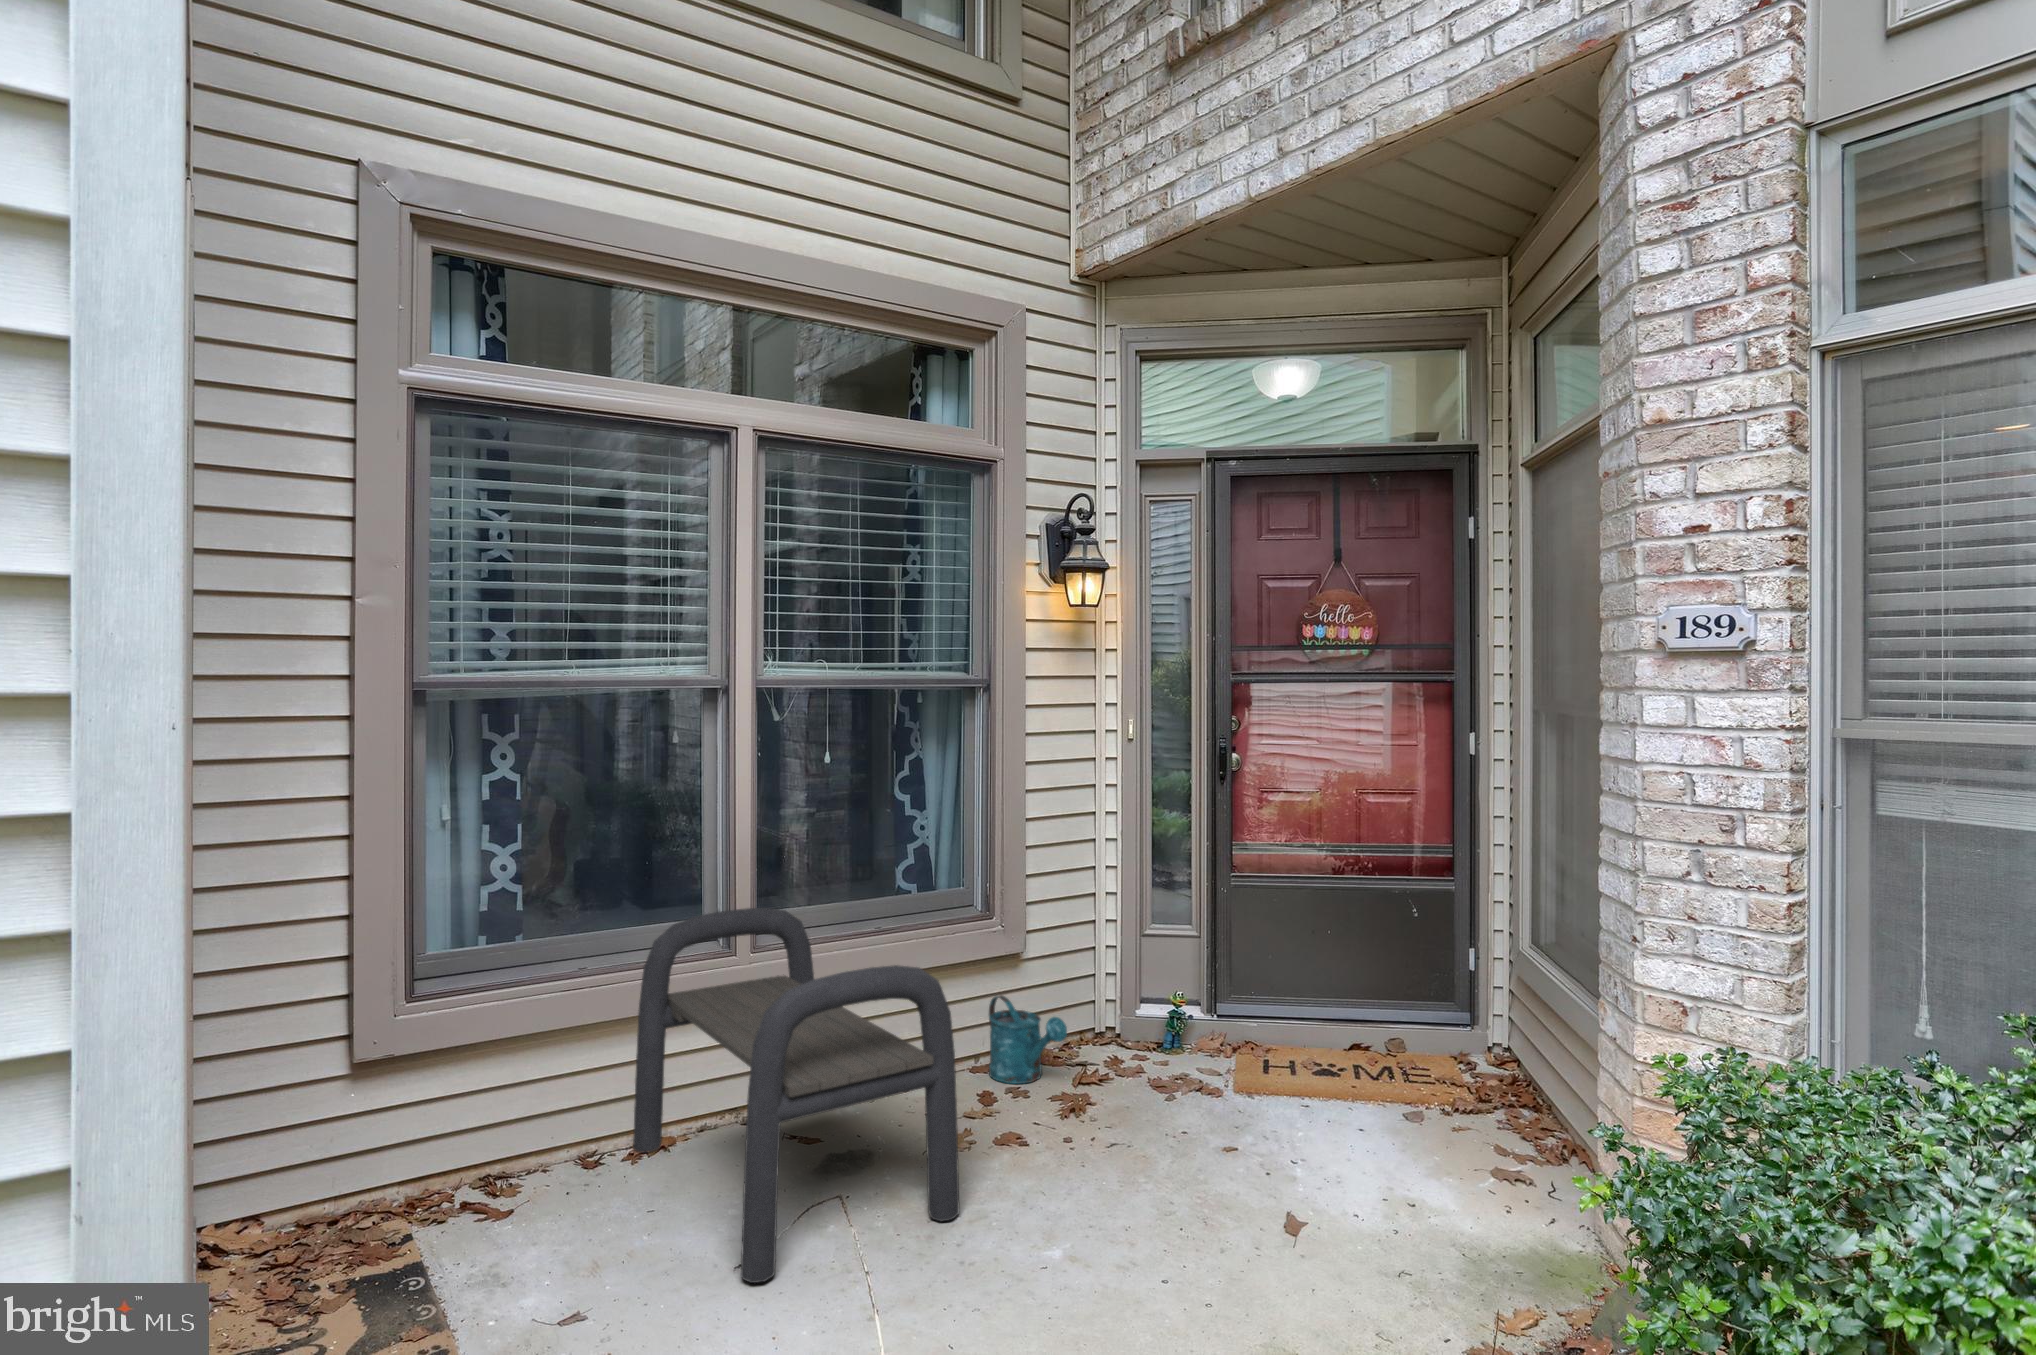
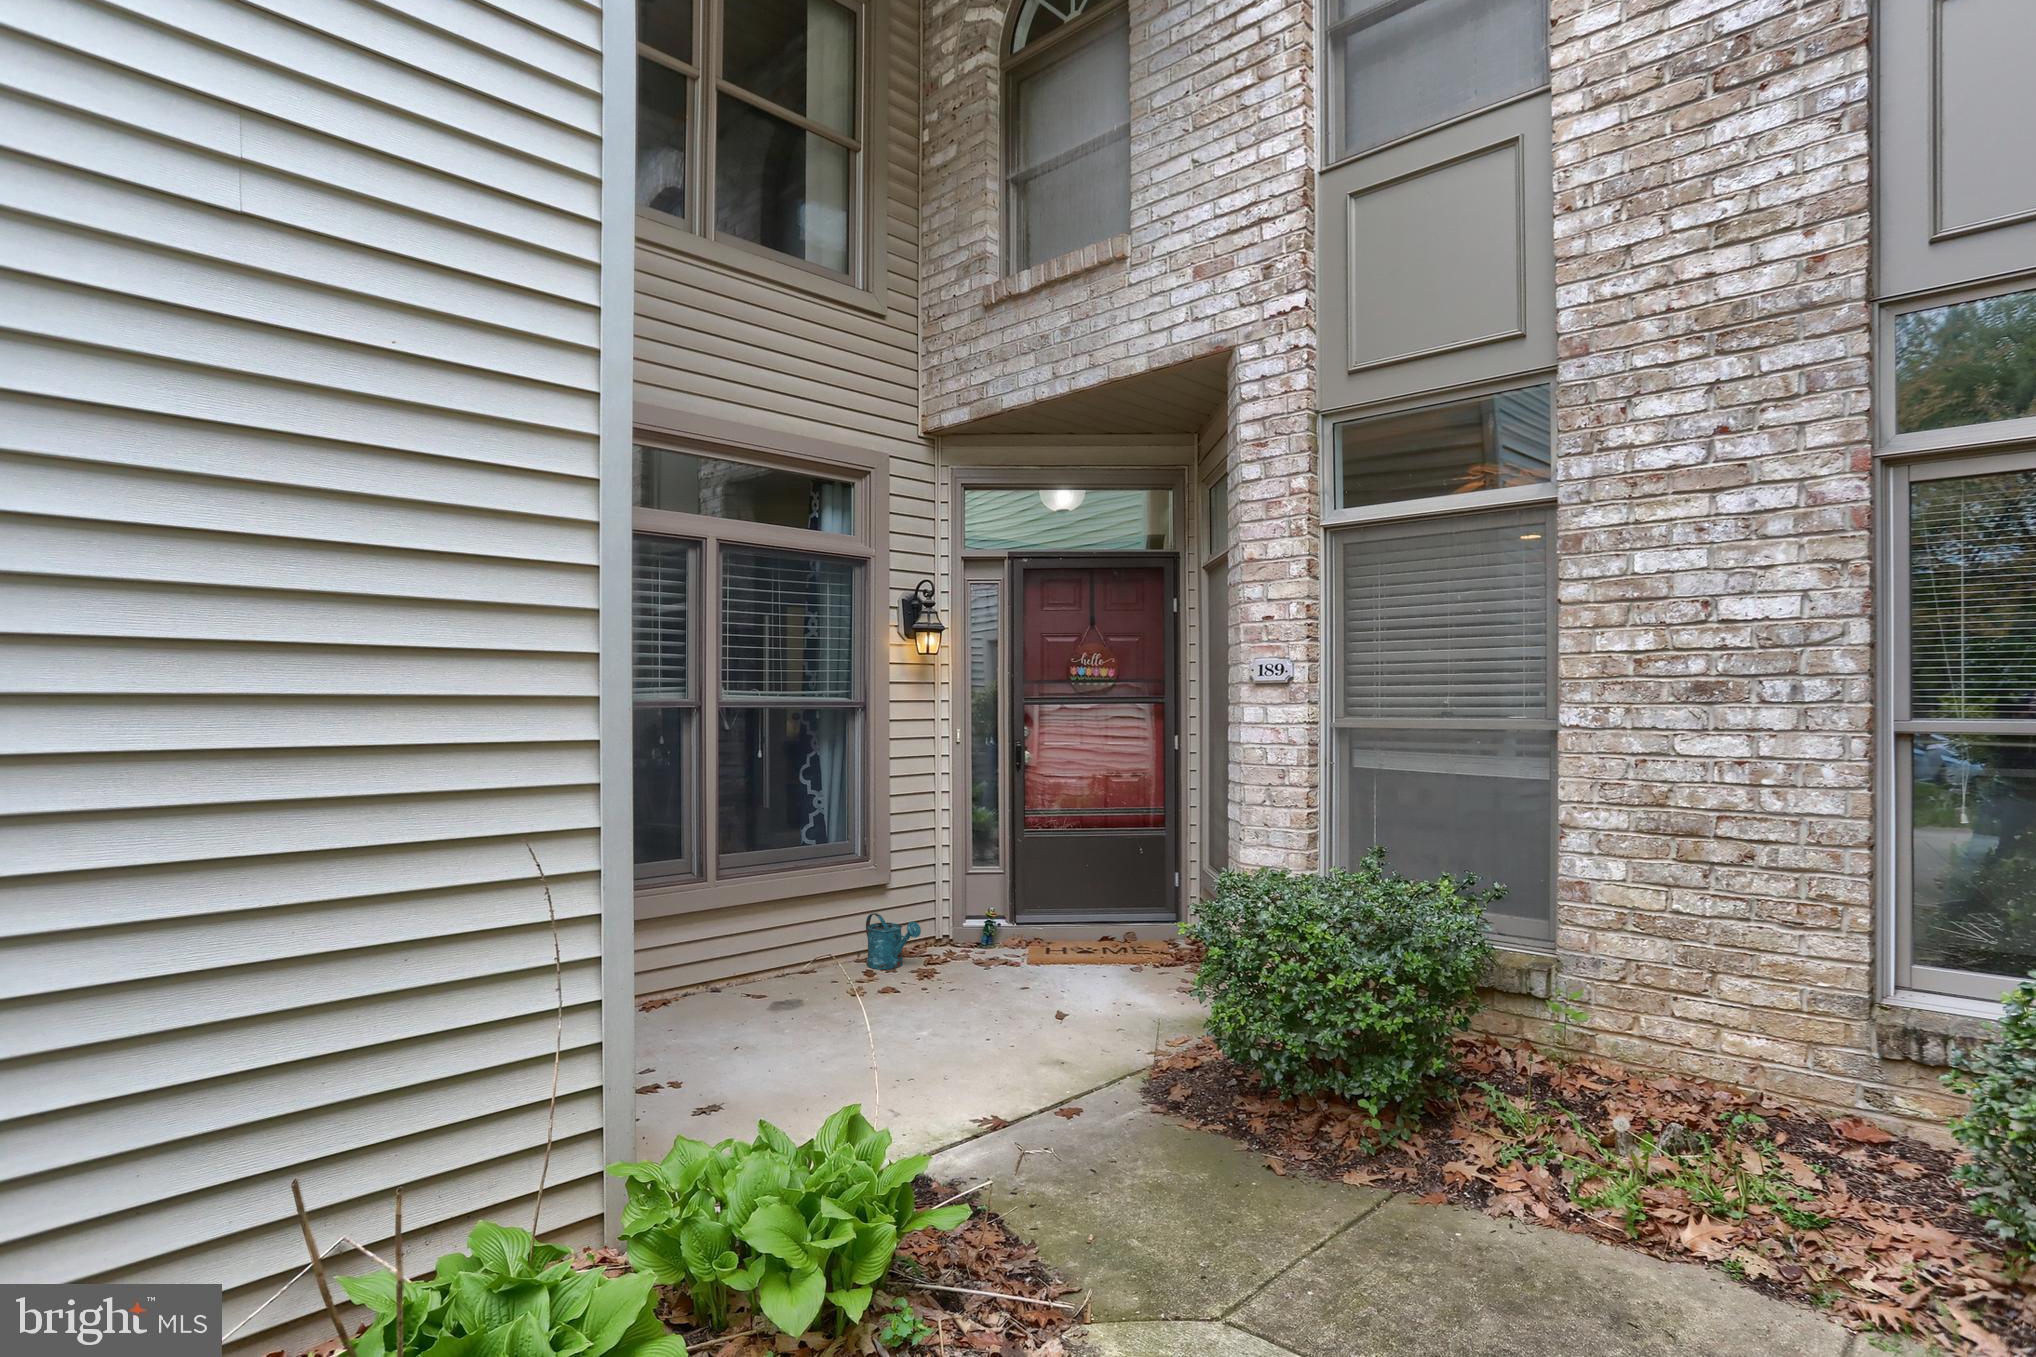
bench: present [633,908,959,1283] -> none [634,853,862,1067]

